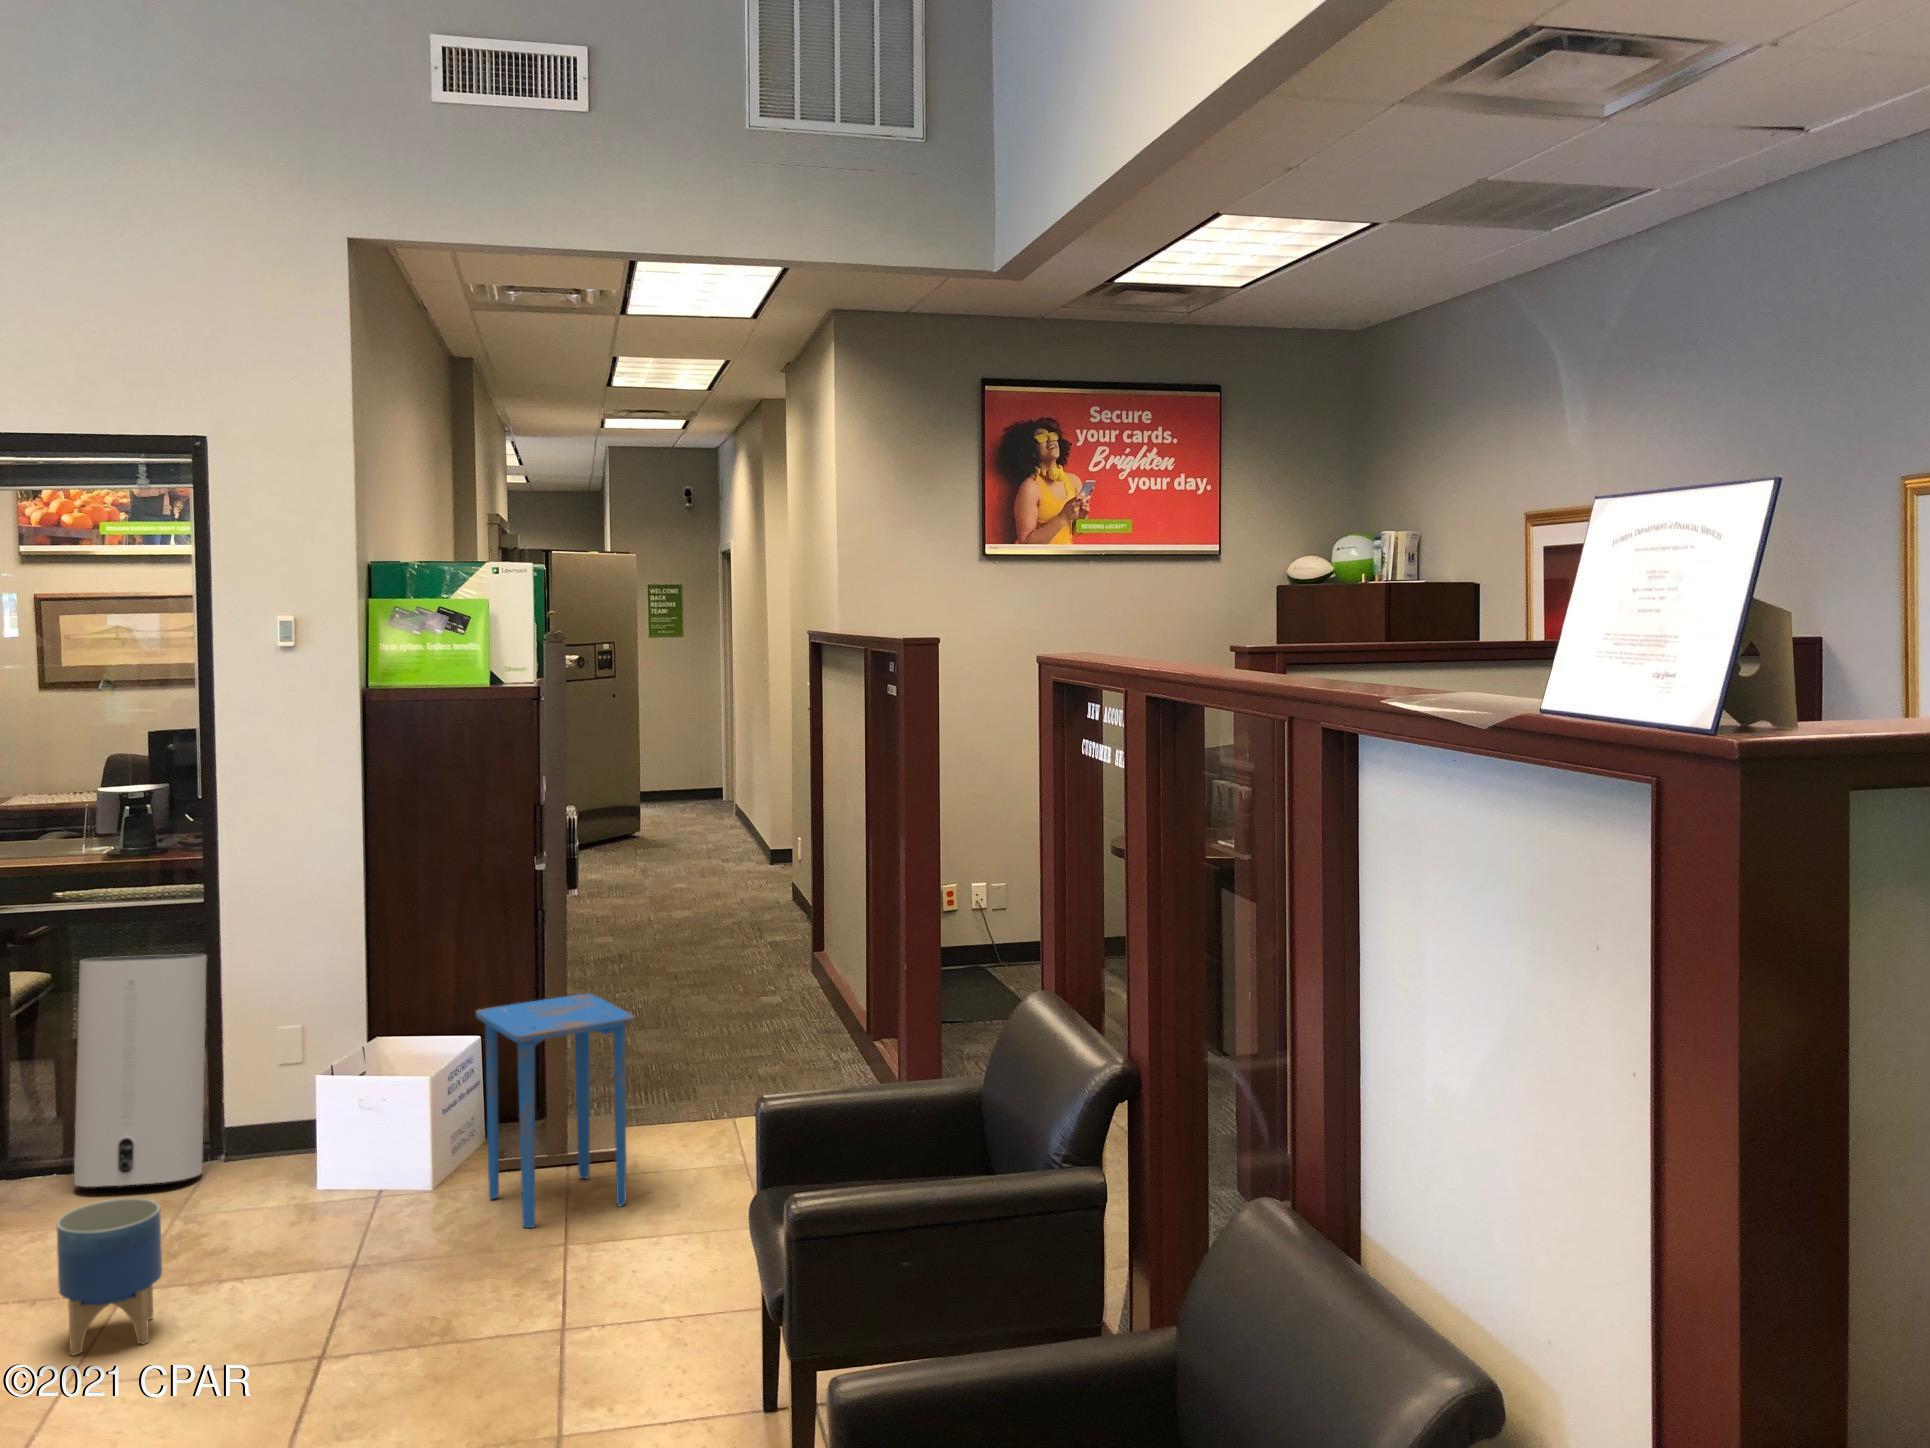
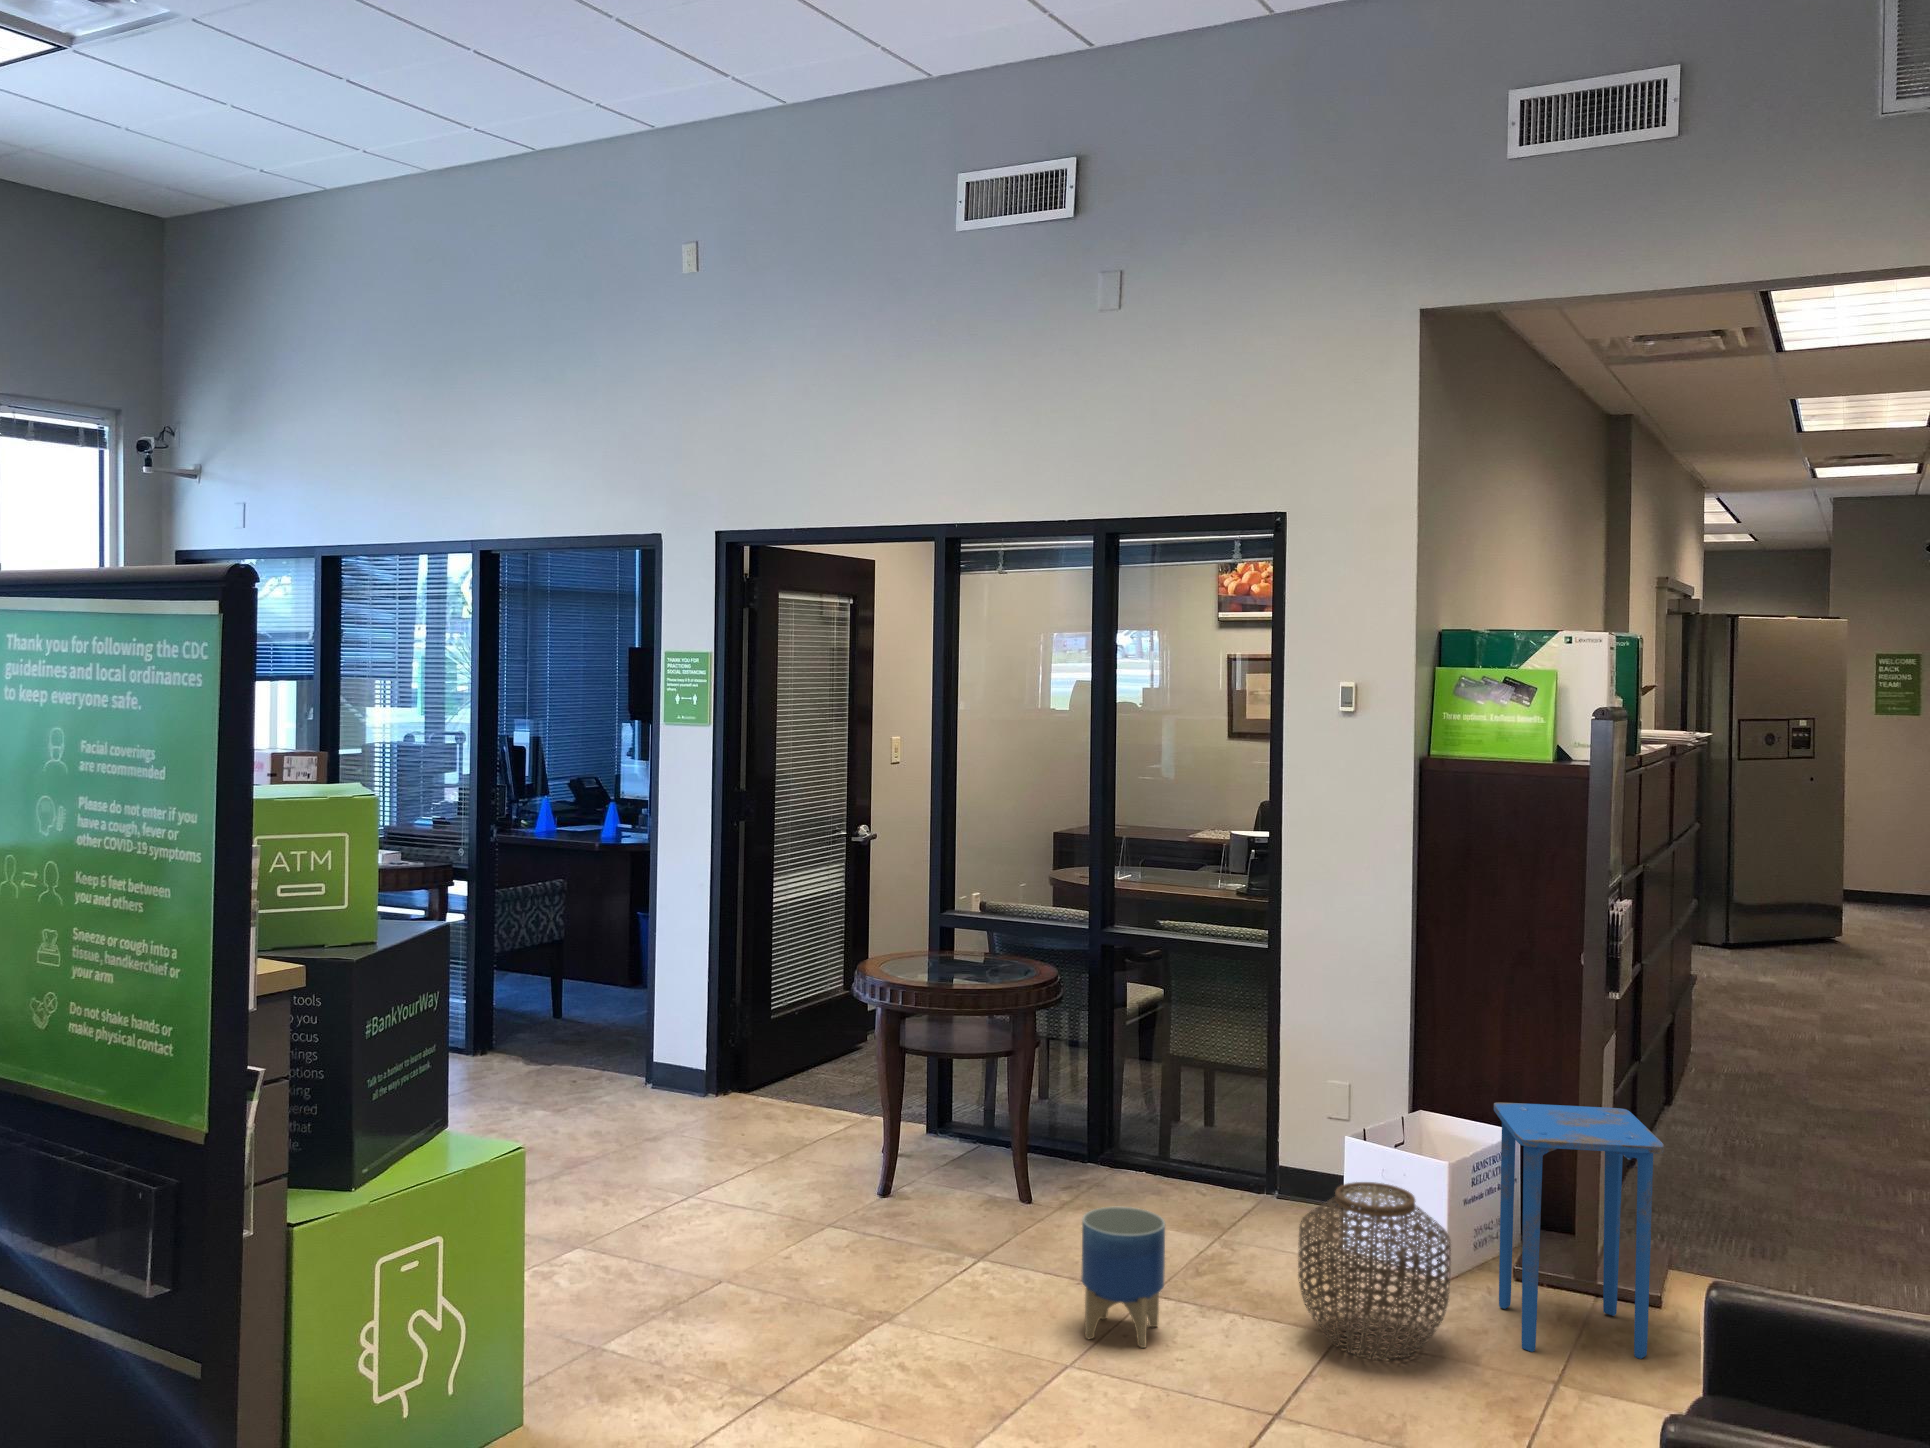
air purifier: present [74,954,207,1187] -> none [1146,987,1265,1207]
woven basket: none [306,1108,461,1280] -> present [1298,1182,1451,1360]

